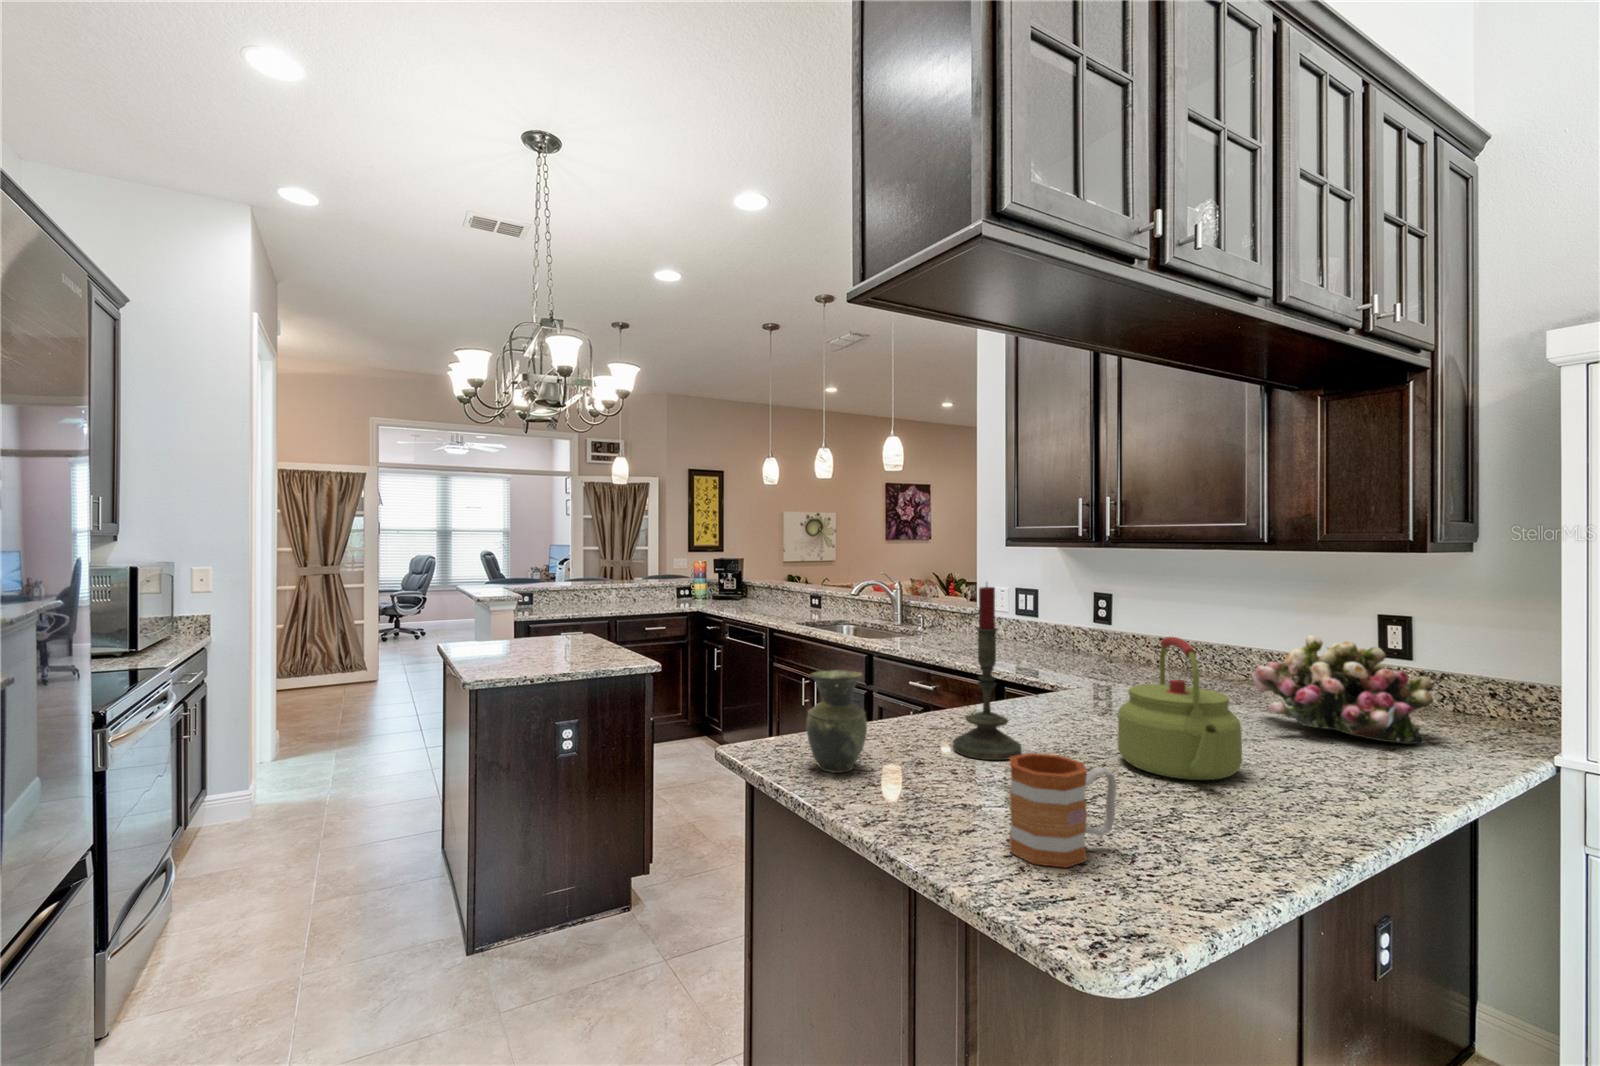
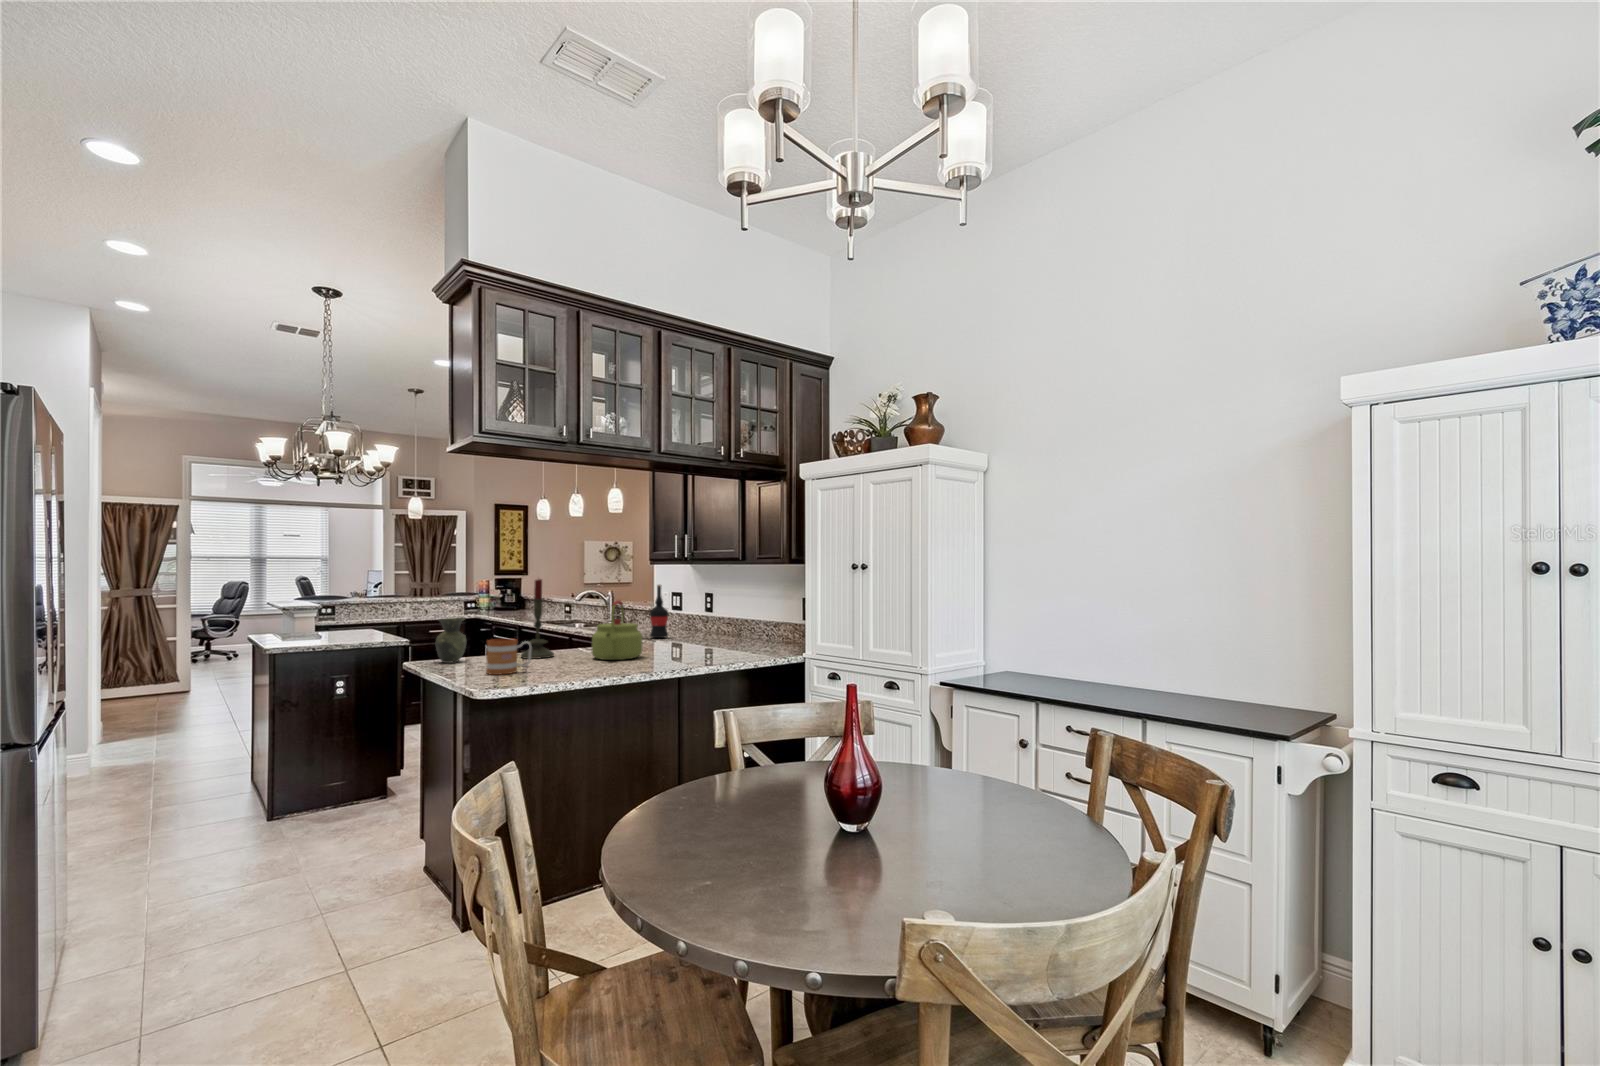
wine bottle: none [1065,586,1100,681] -> present [650,585,669,638]
flower arrangement: present [1251,635,1433,744] -> none [693,604,770,651]

